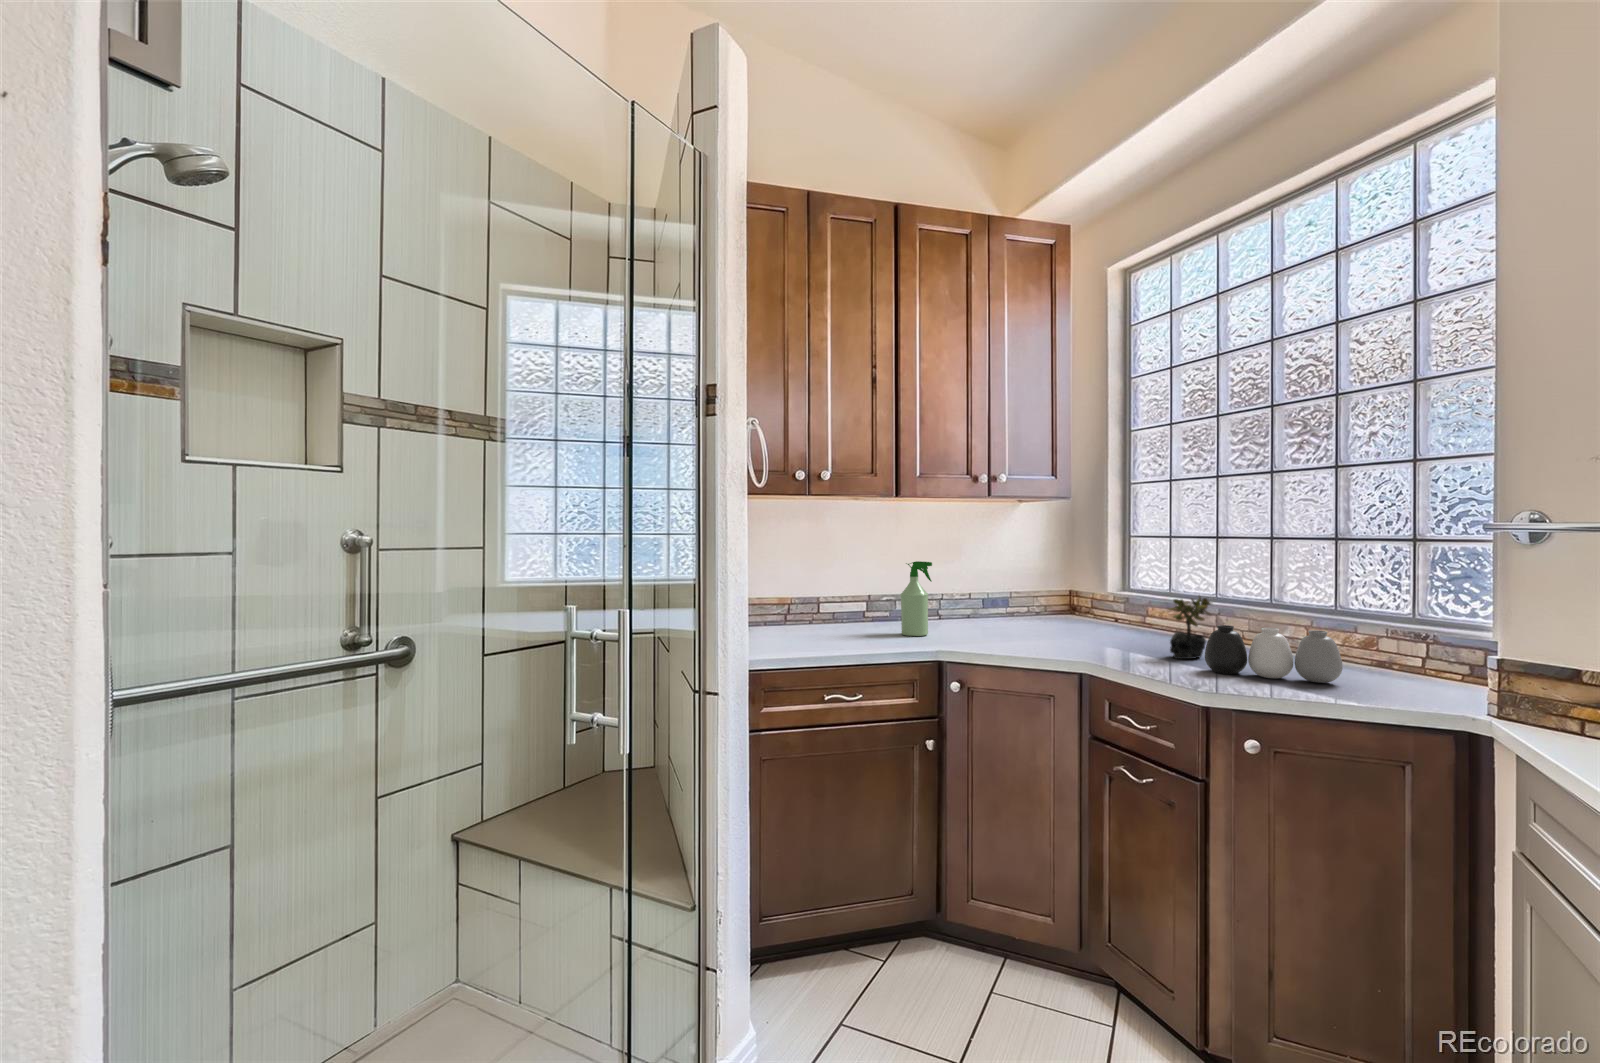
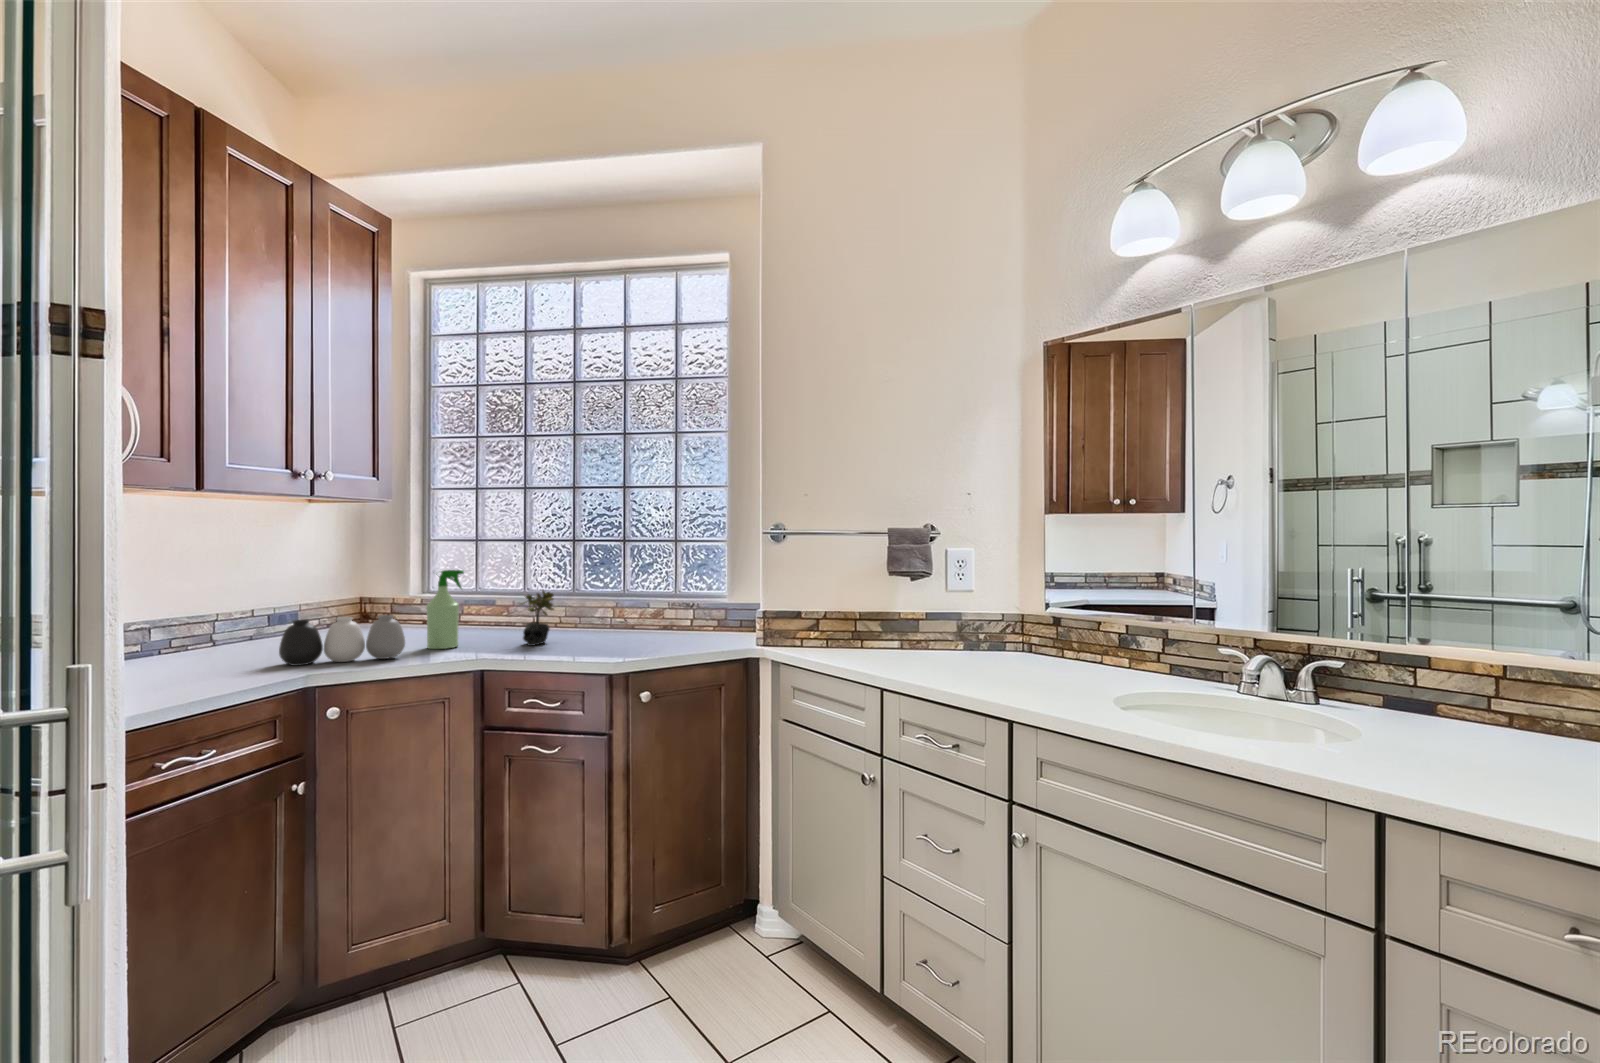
spray bottle: present [900,561,932,636] -> present [426,570,464,649]
vase: present [1205,625,1343,683] -> present [279,615,405,666]

